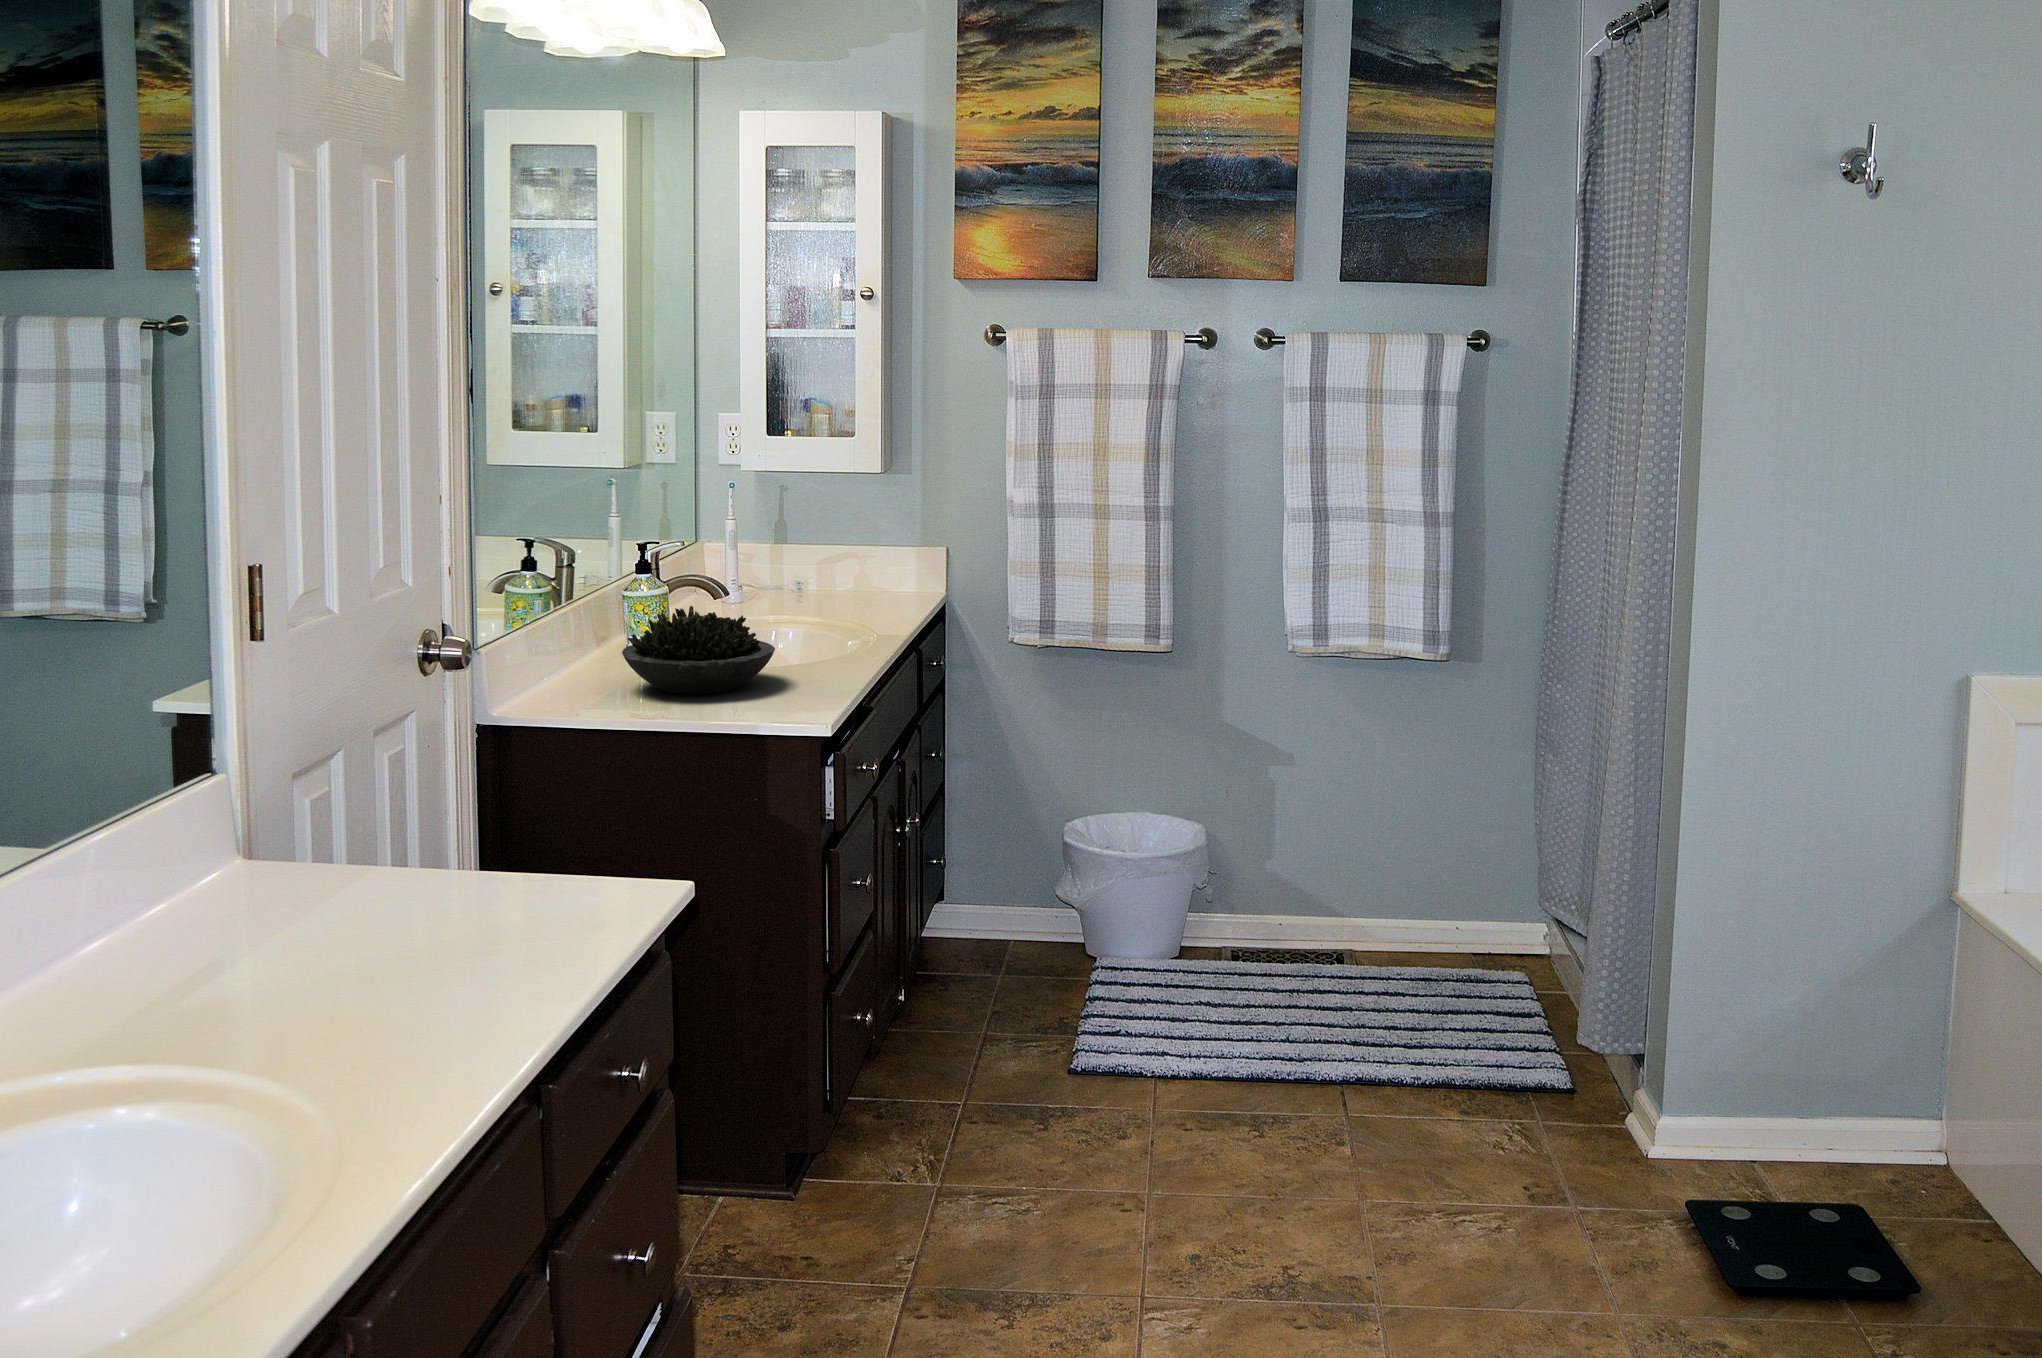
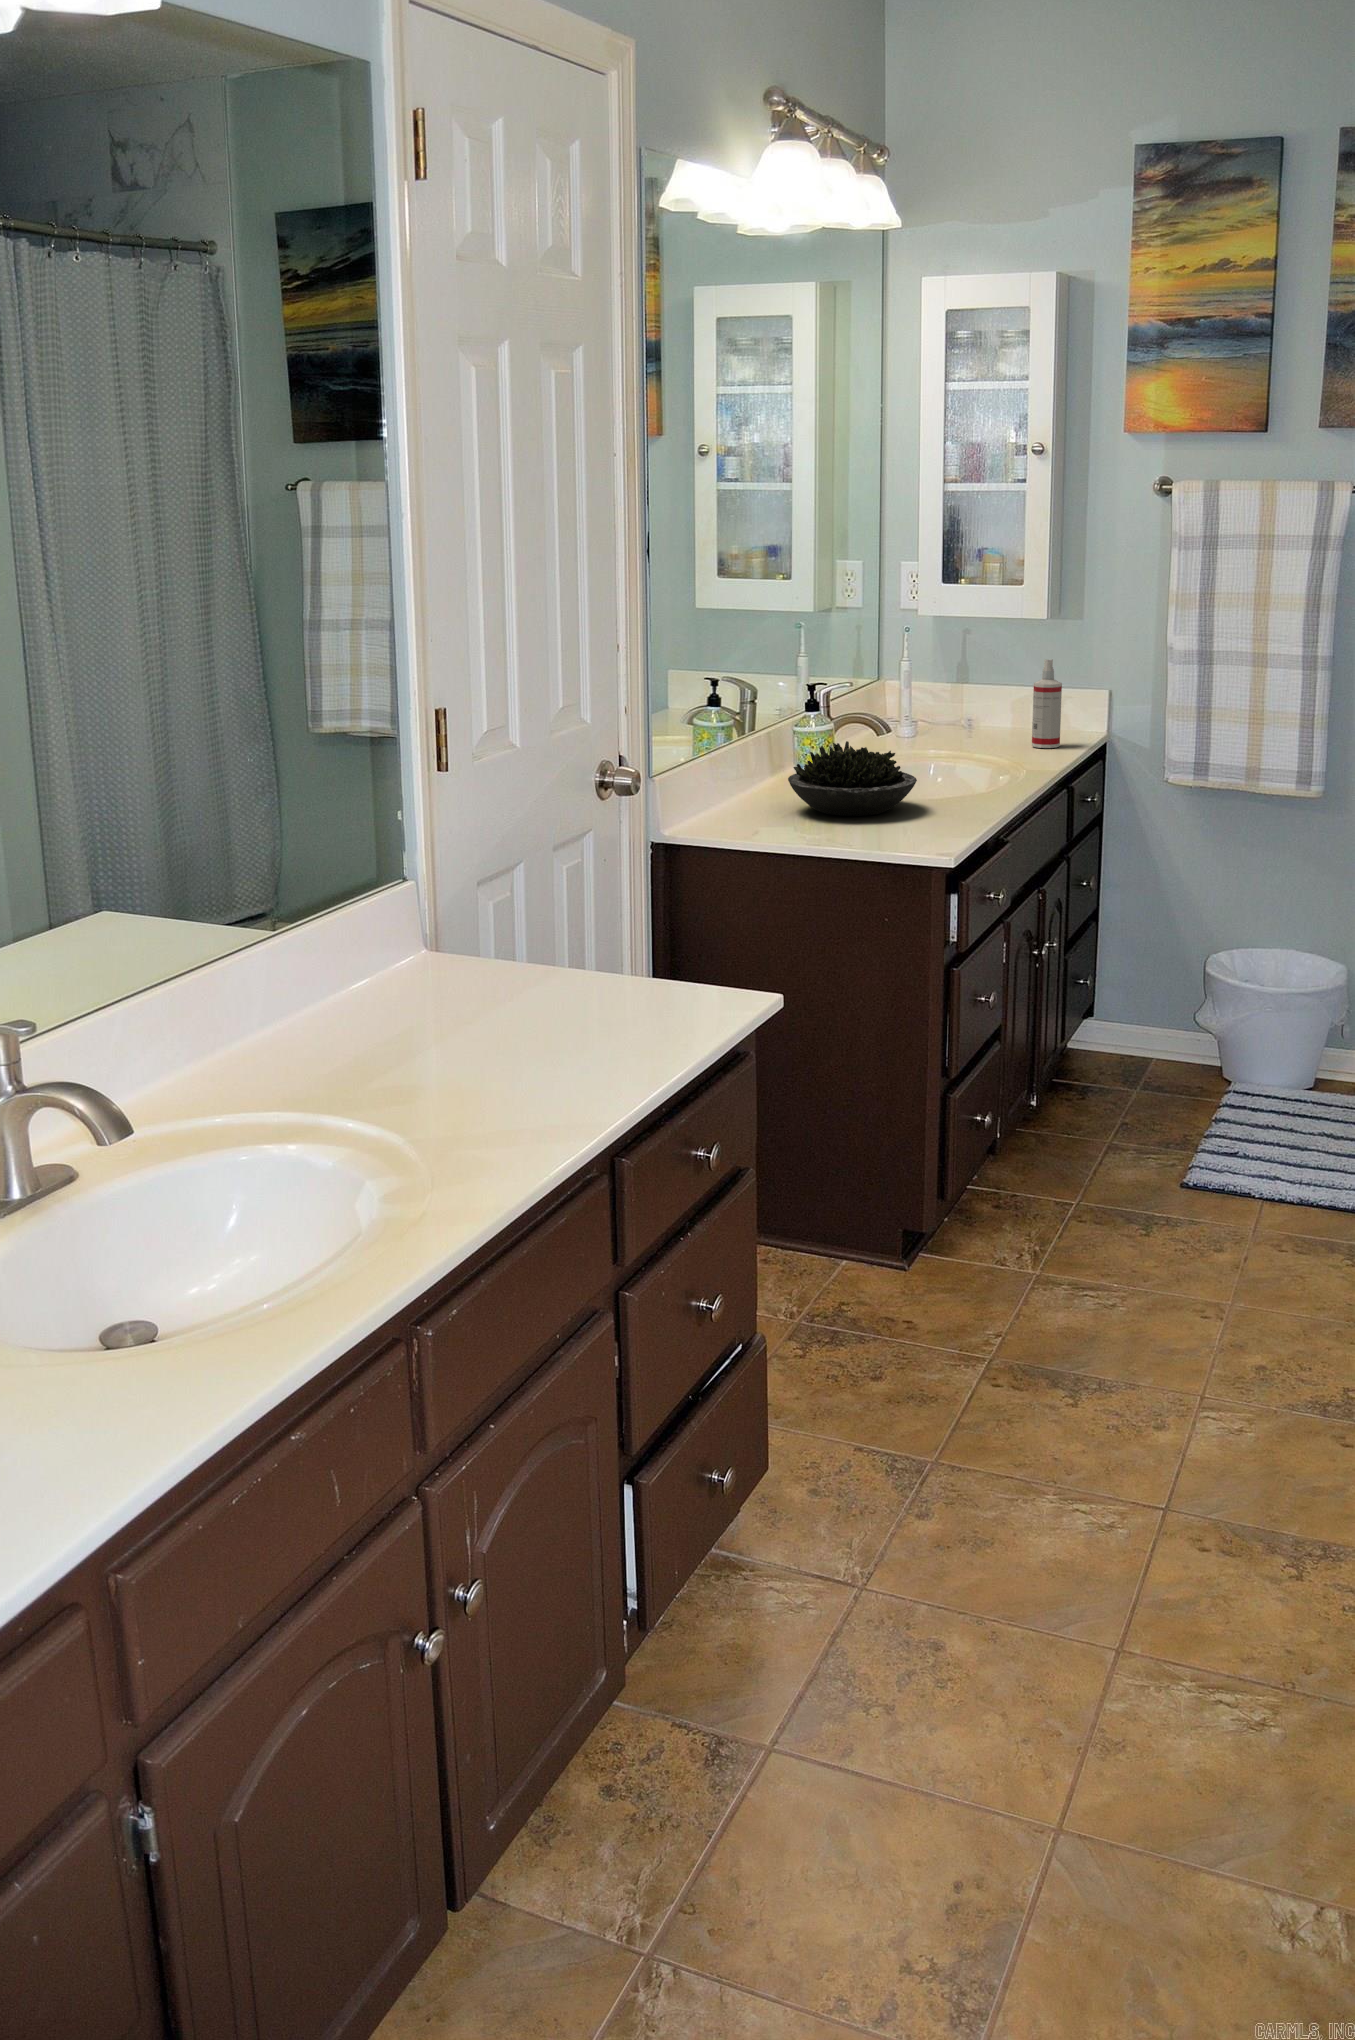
spray bottle: none [873,513,903,608] -> present [1032,659,1062,748]

